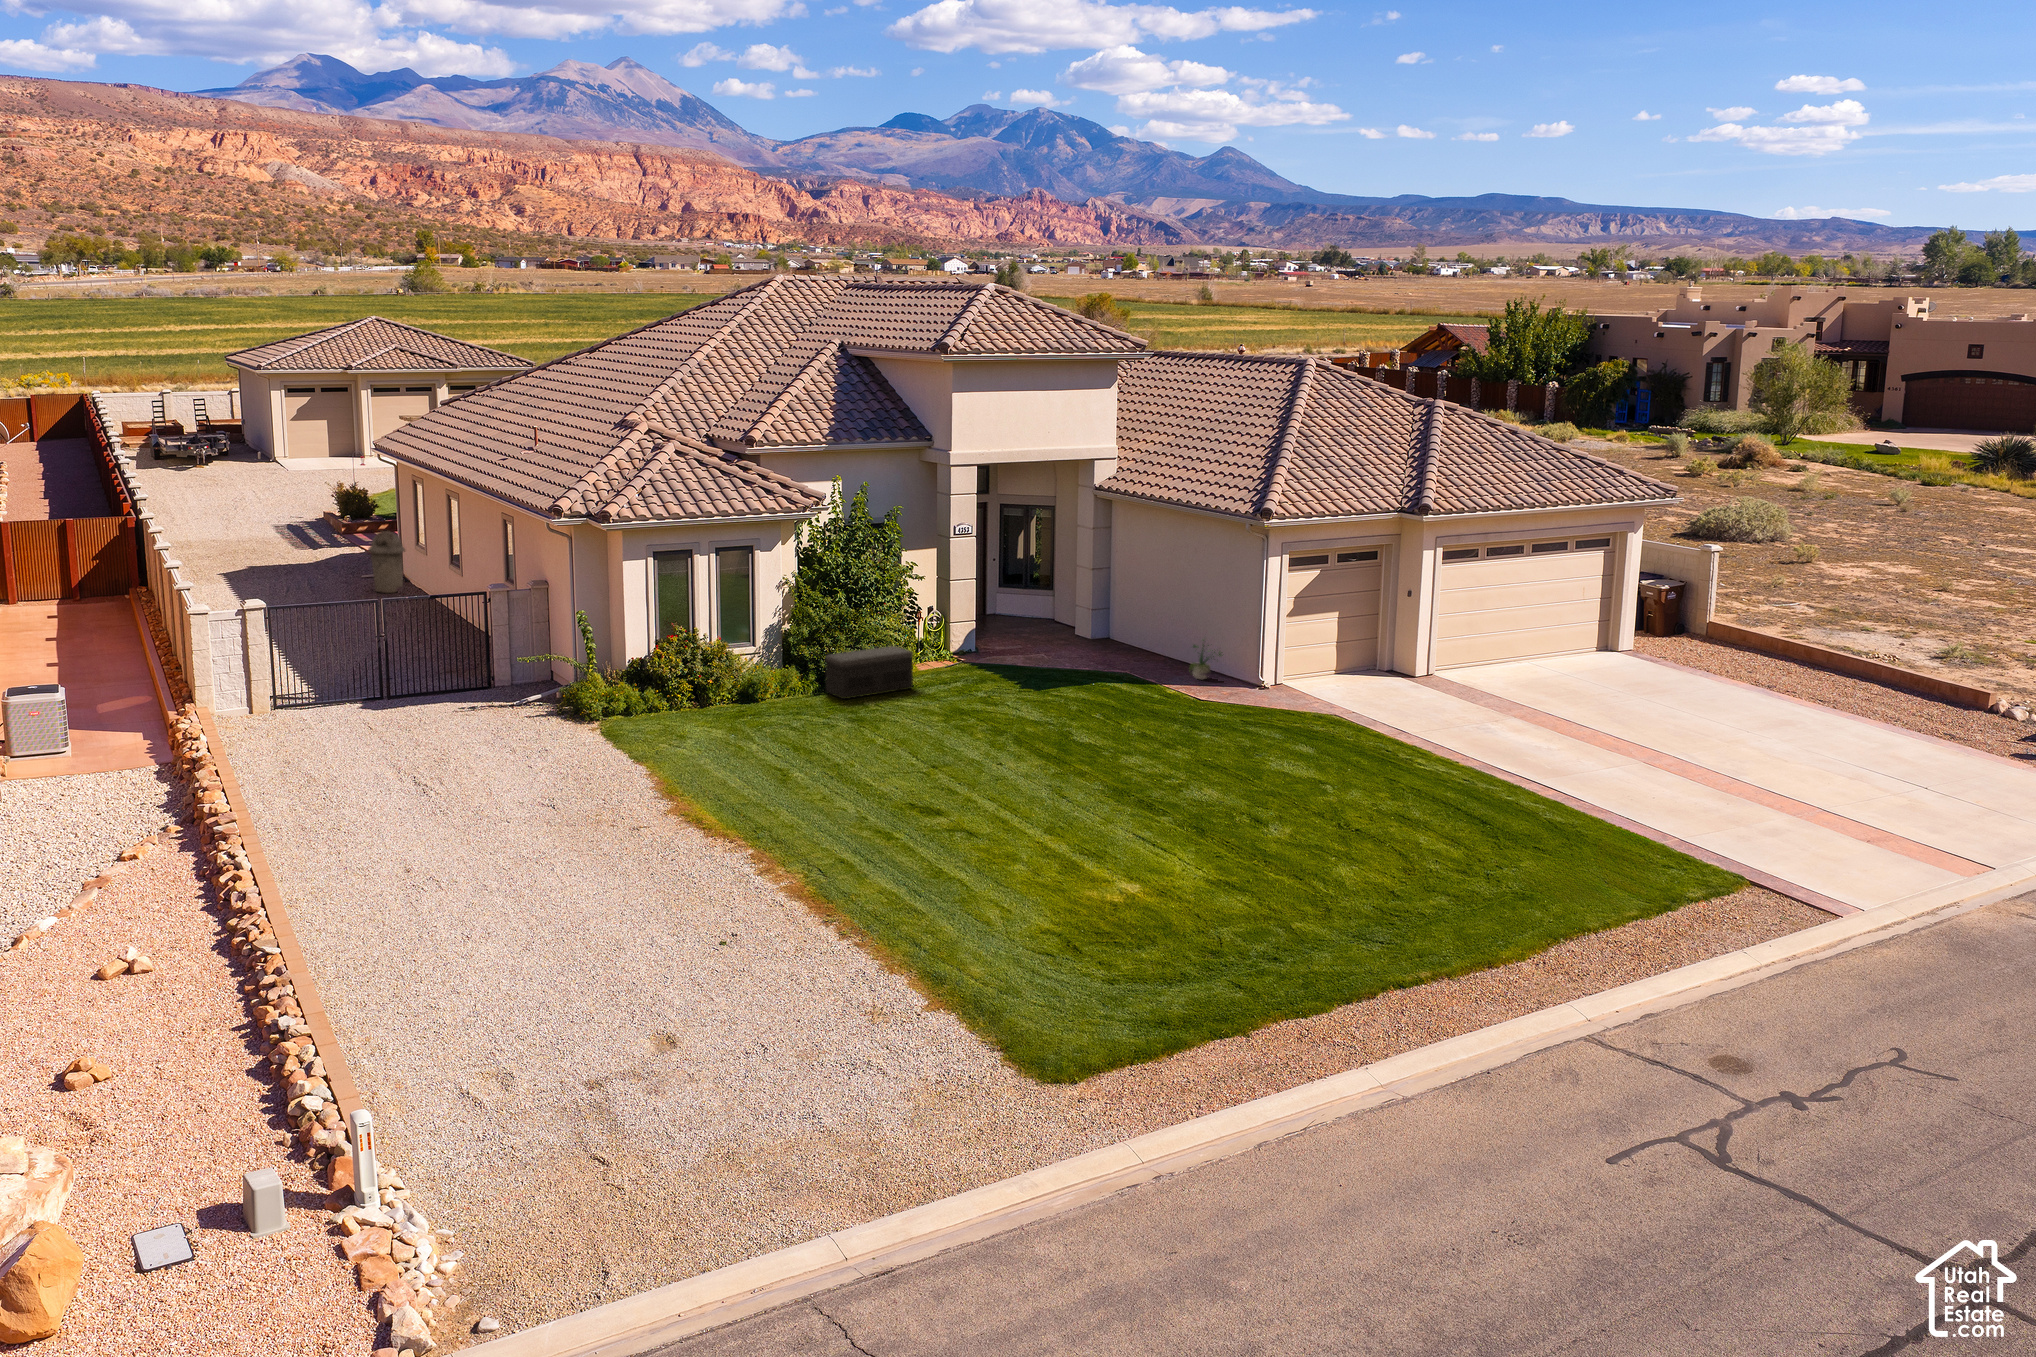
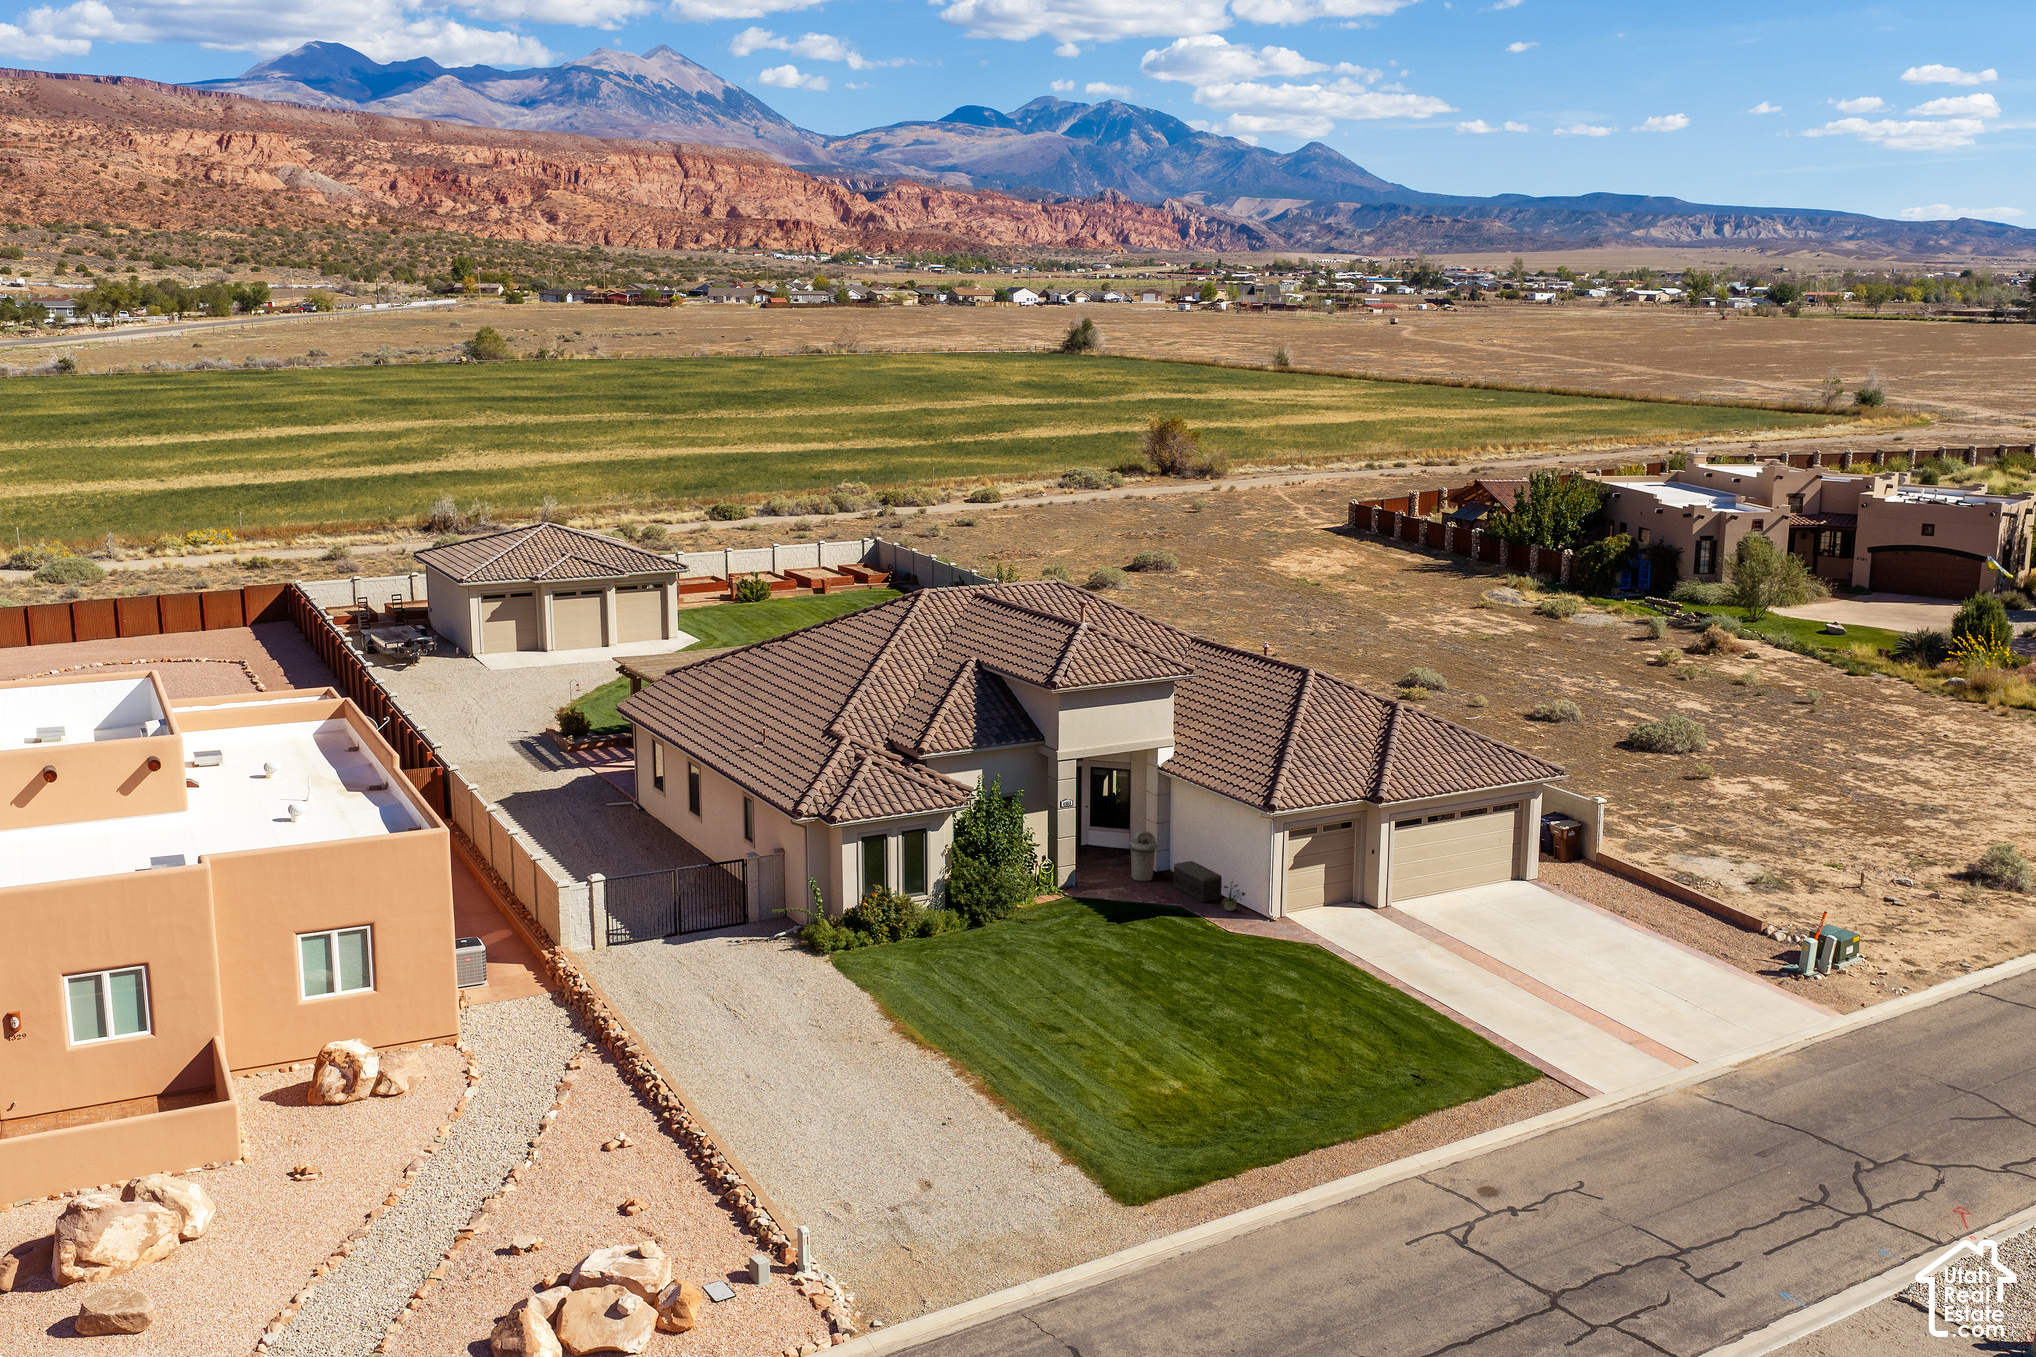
trash can: present [368,531,405,593] -> present [1129,831,1158,881]
storage bench: present [825,646,913,699] -> present [1173,861,1222,902]

